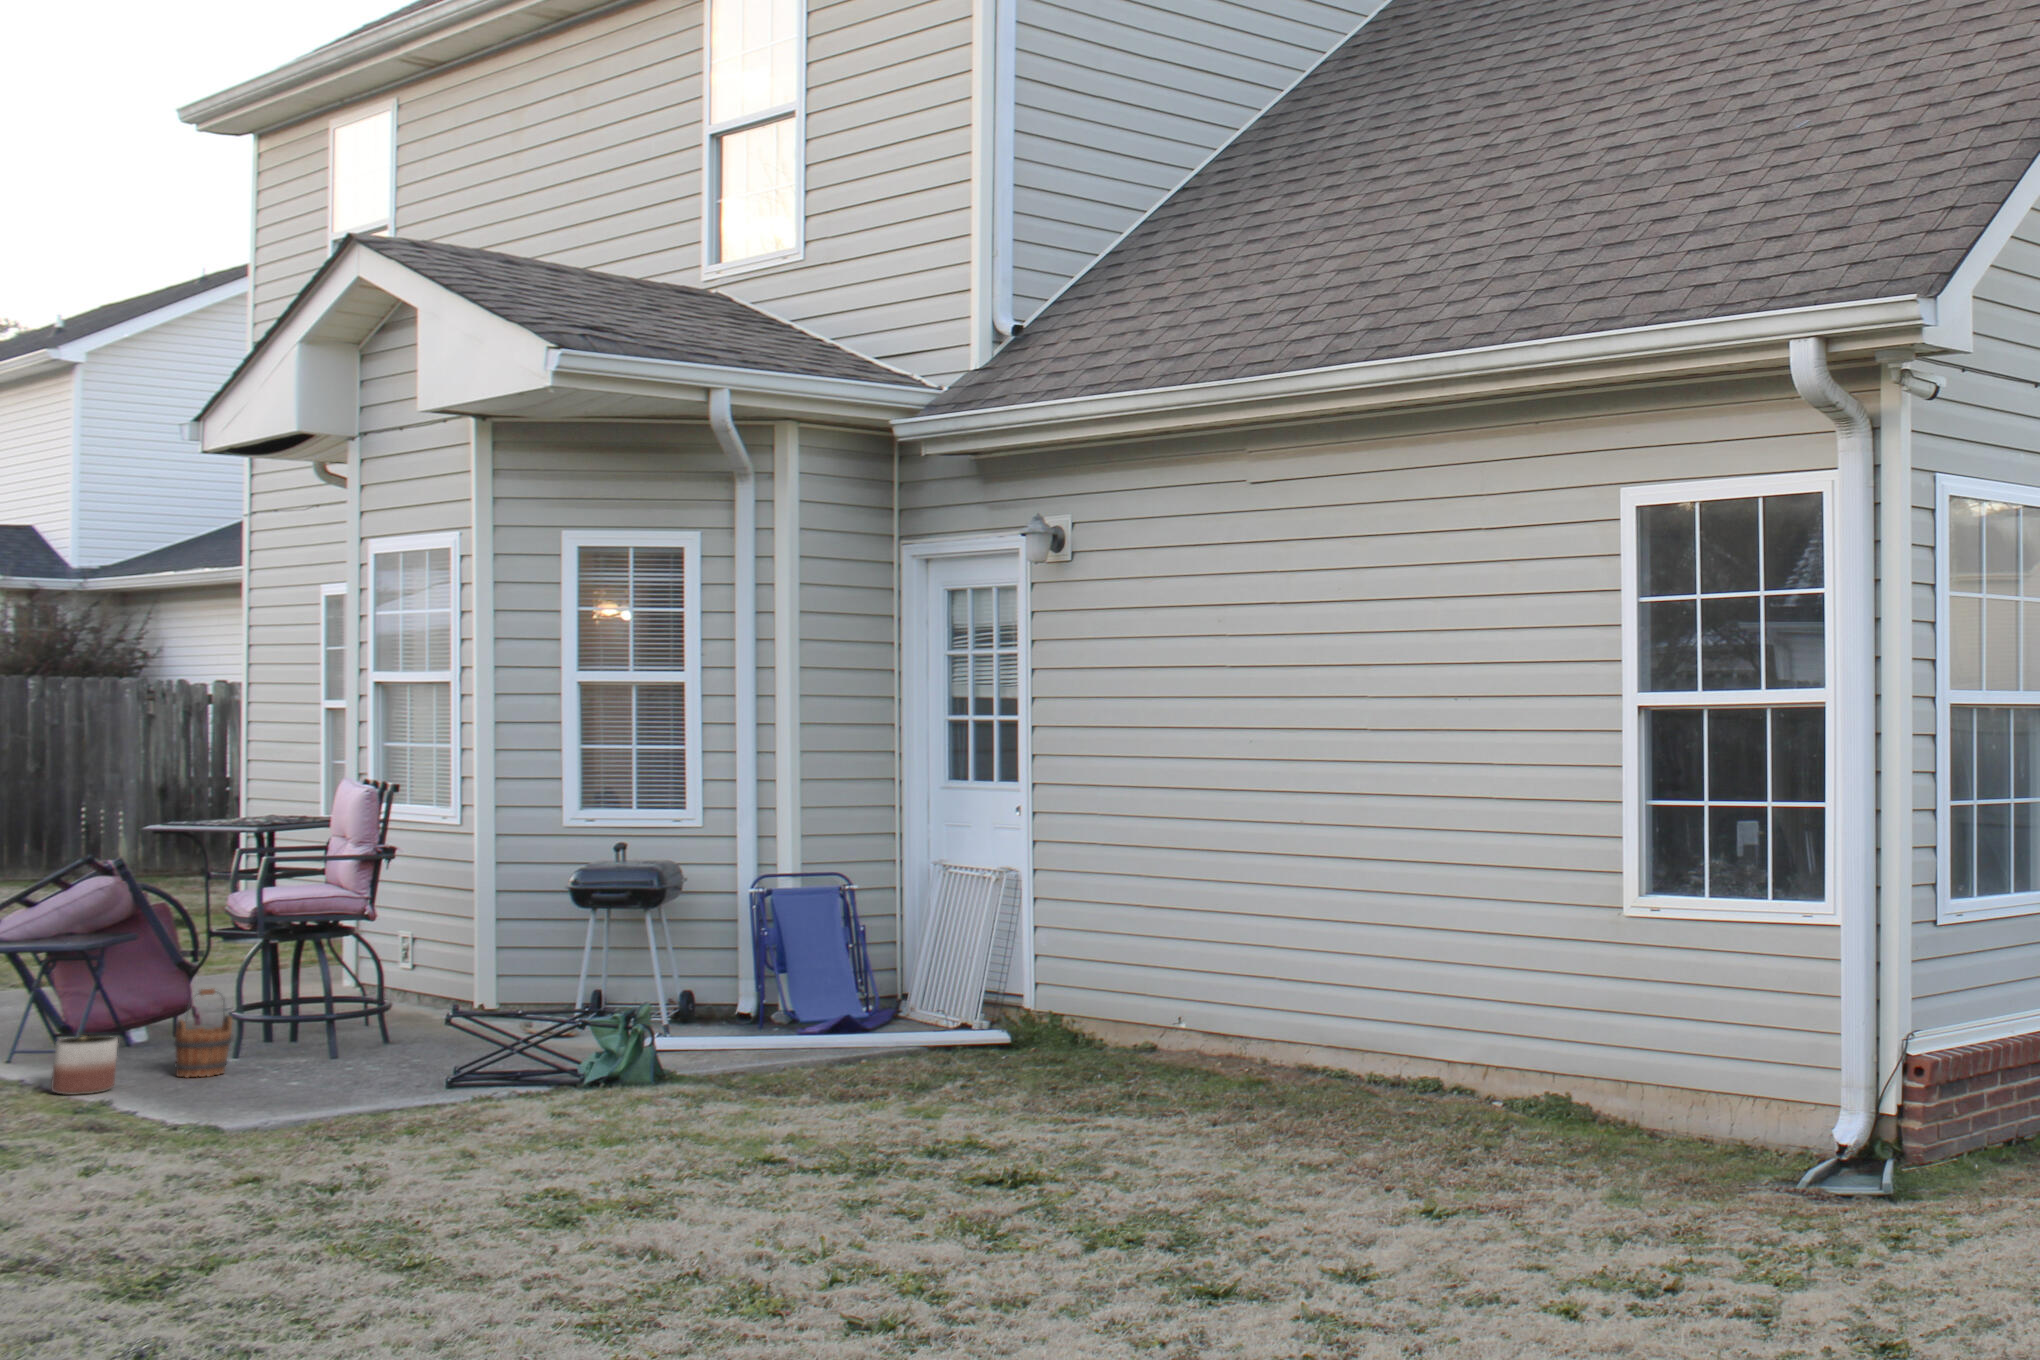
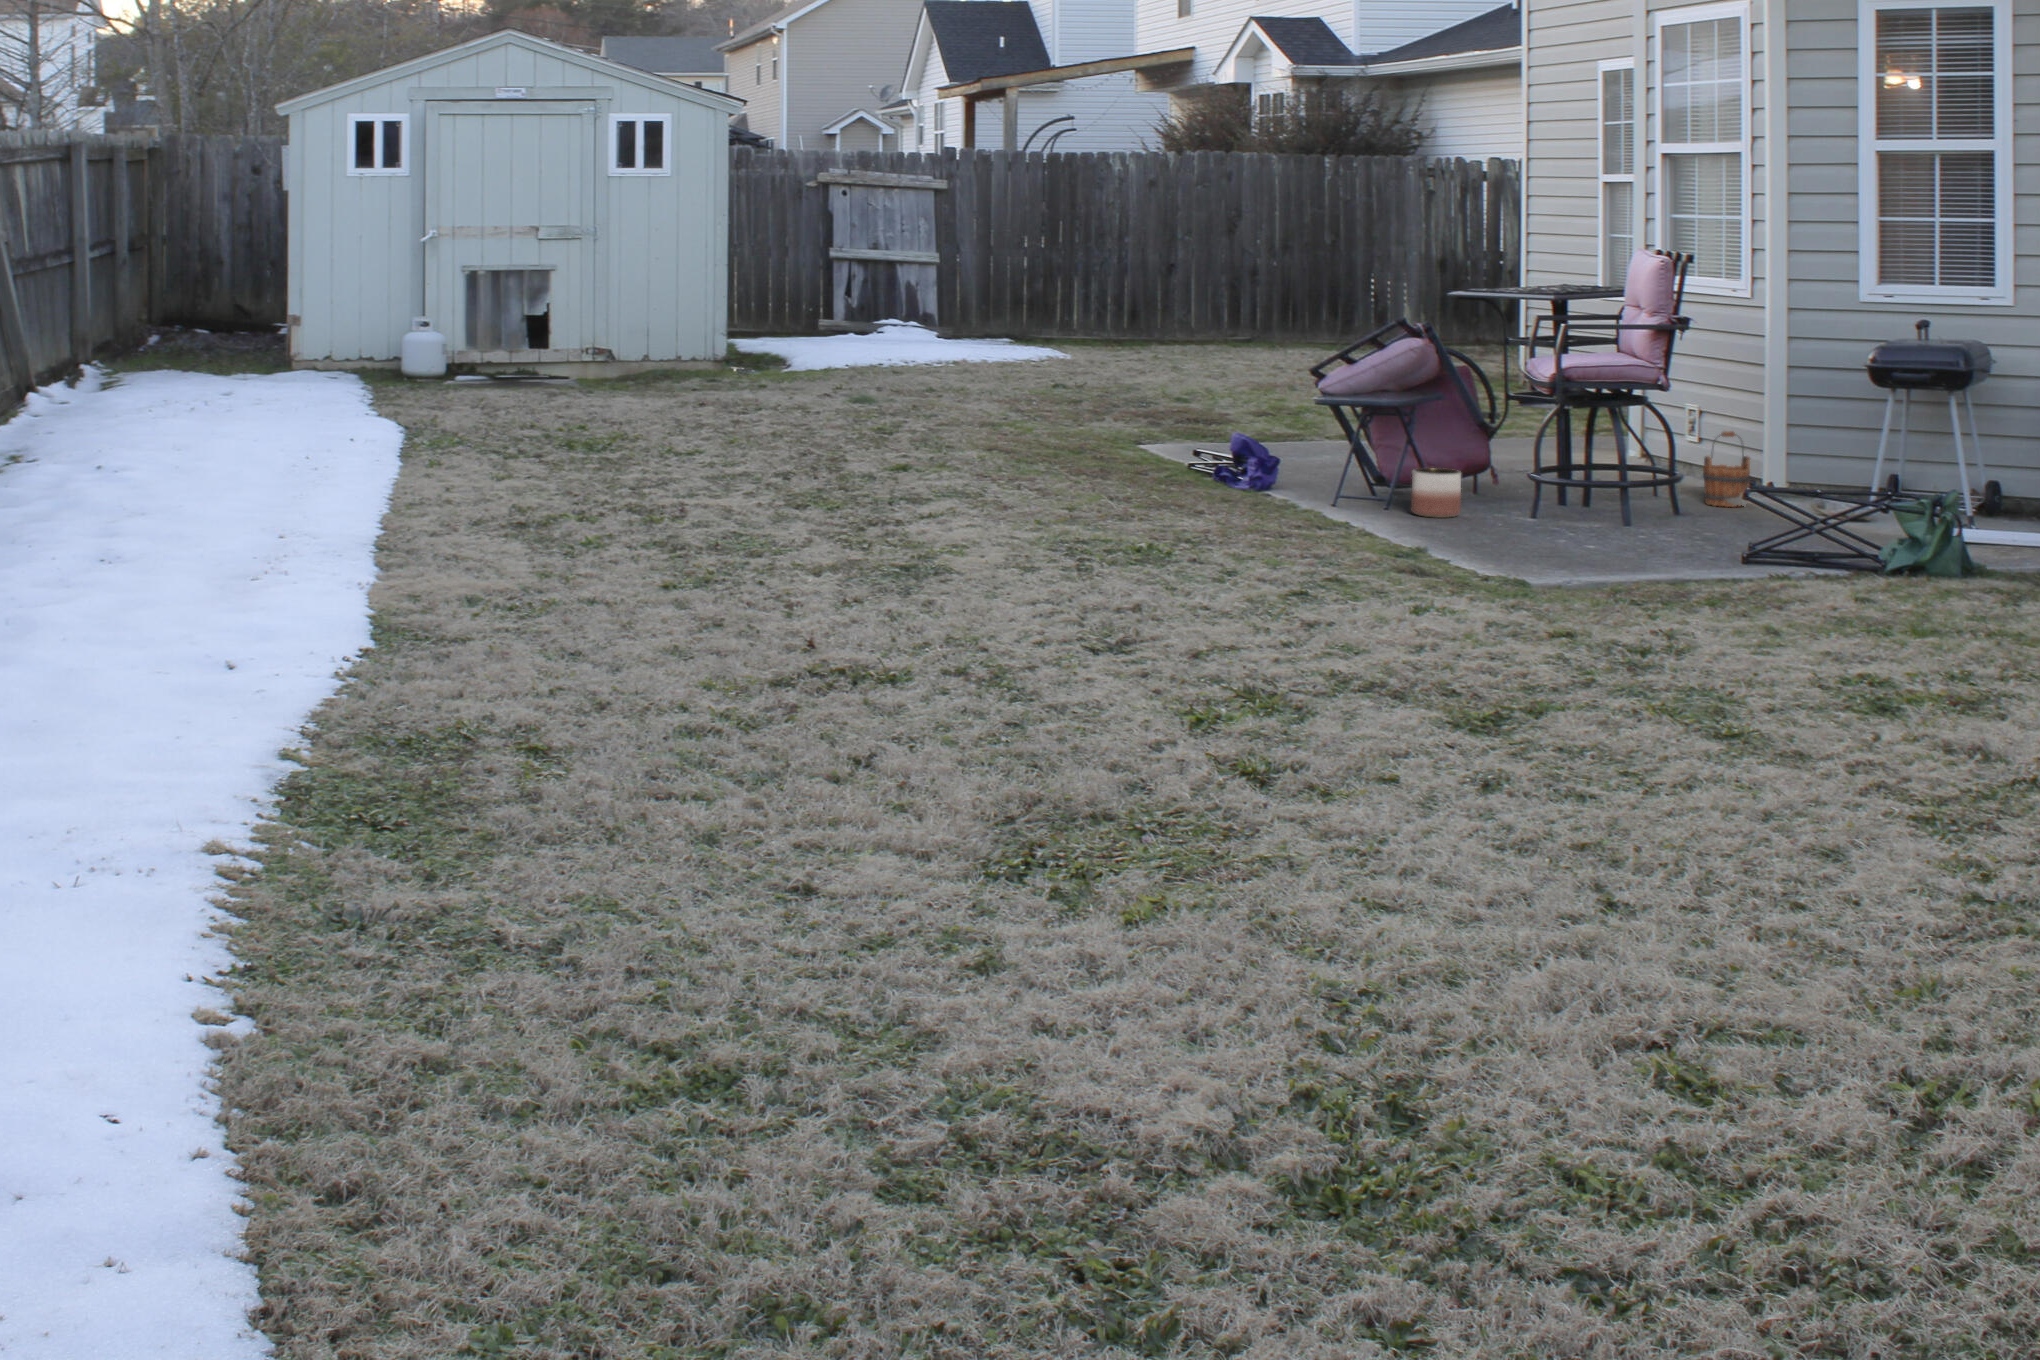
wooden bucket: present [175,989,232,1077] -> present [1703,432,1750,507]

